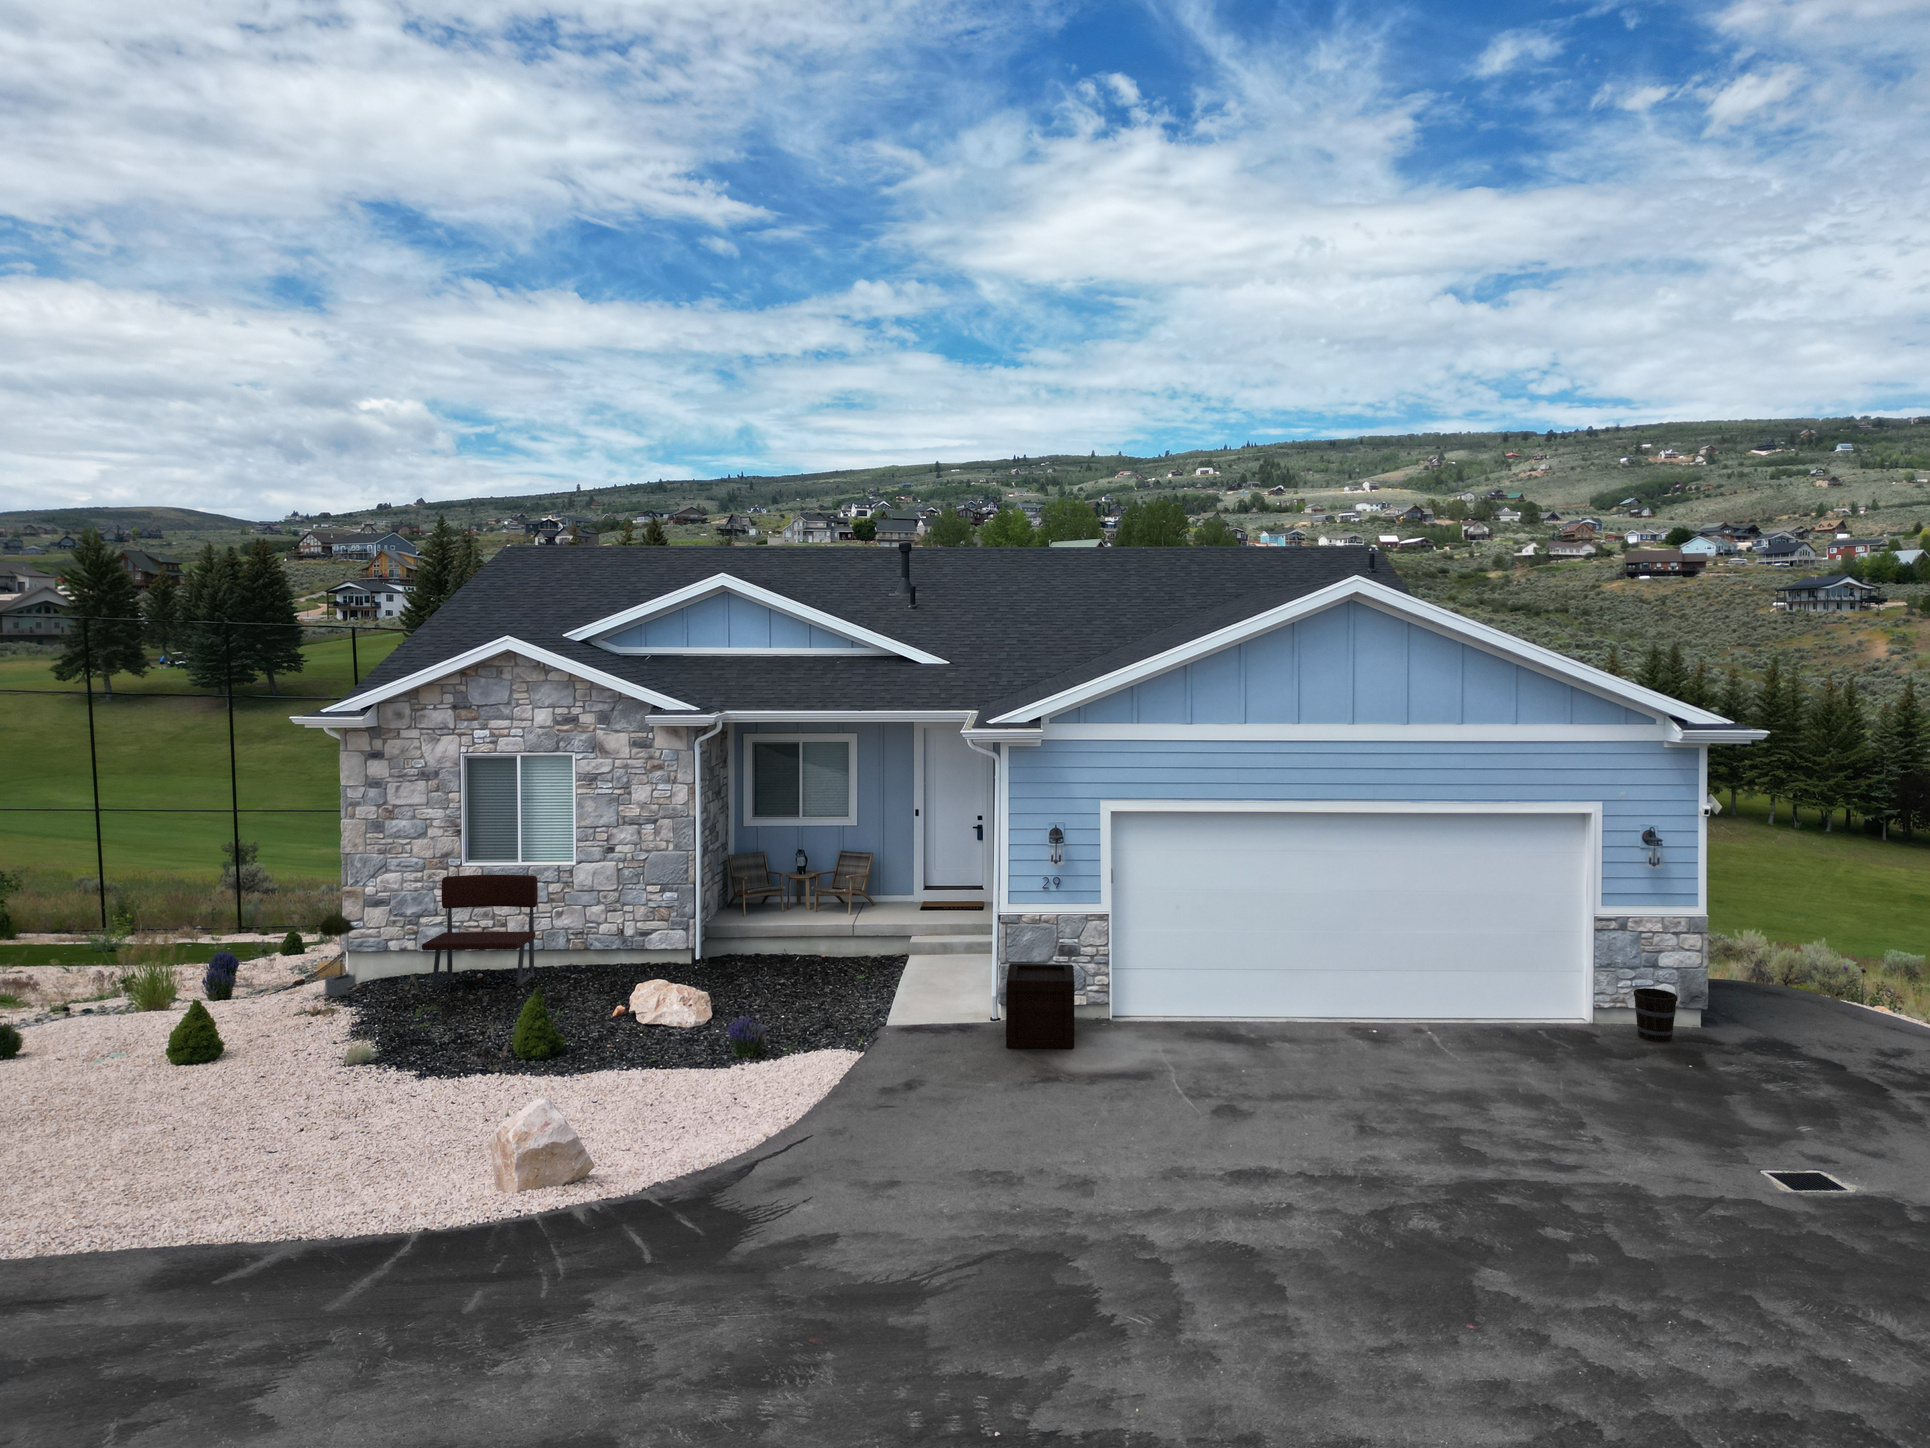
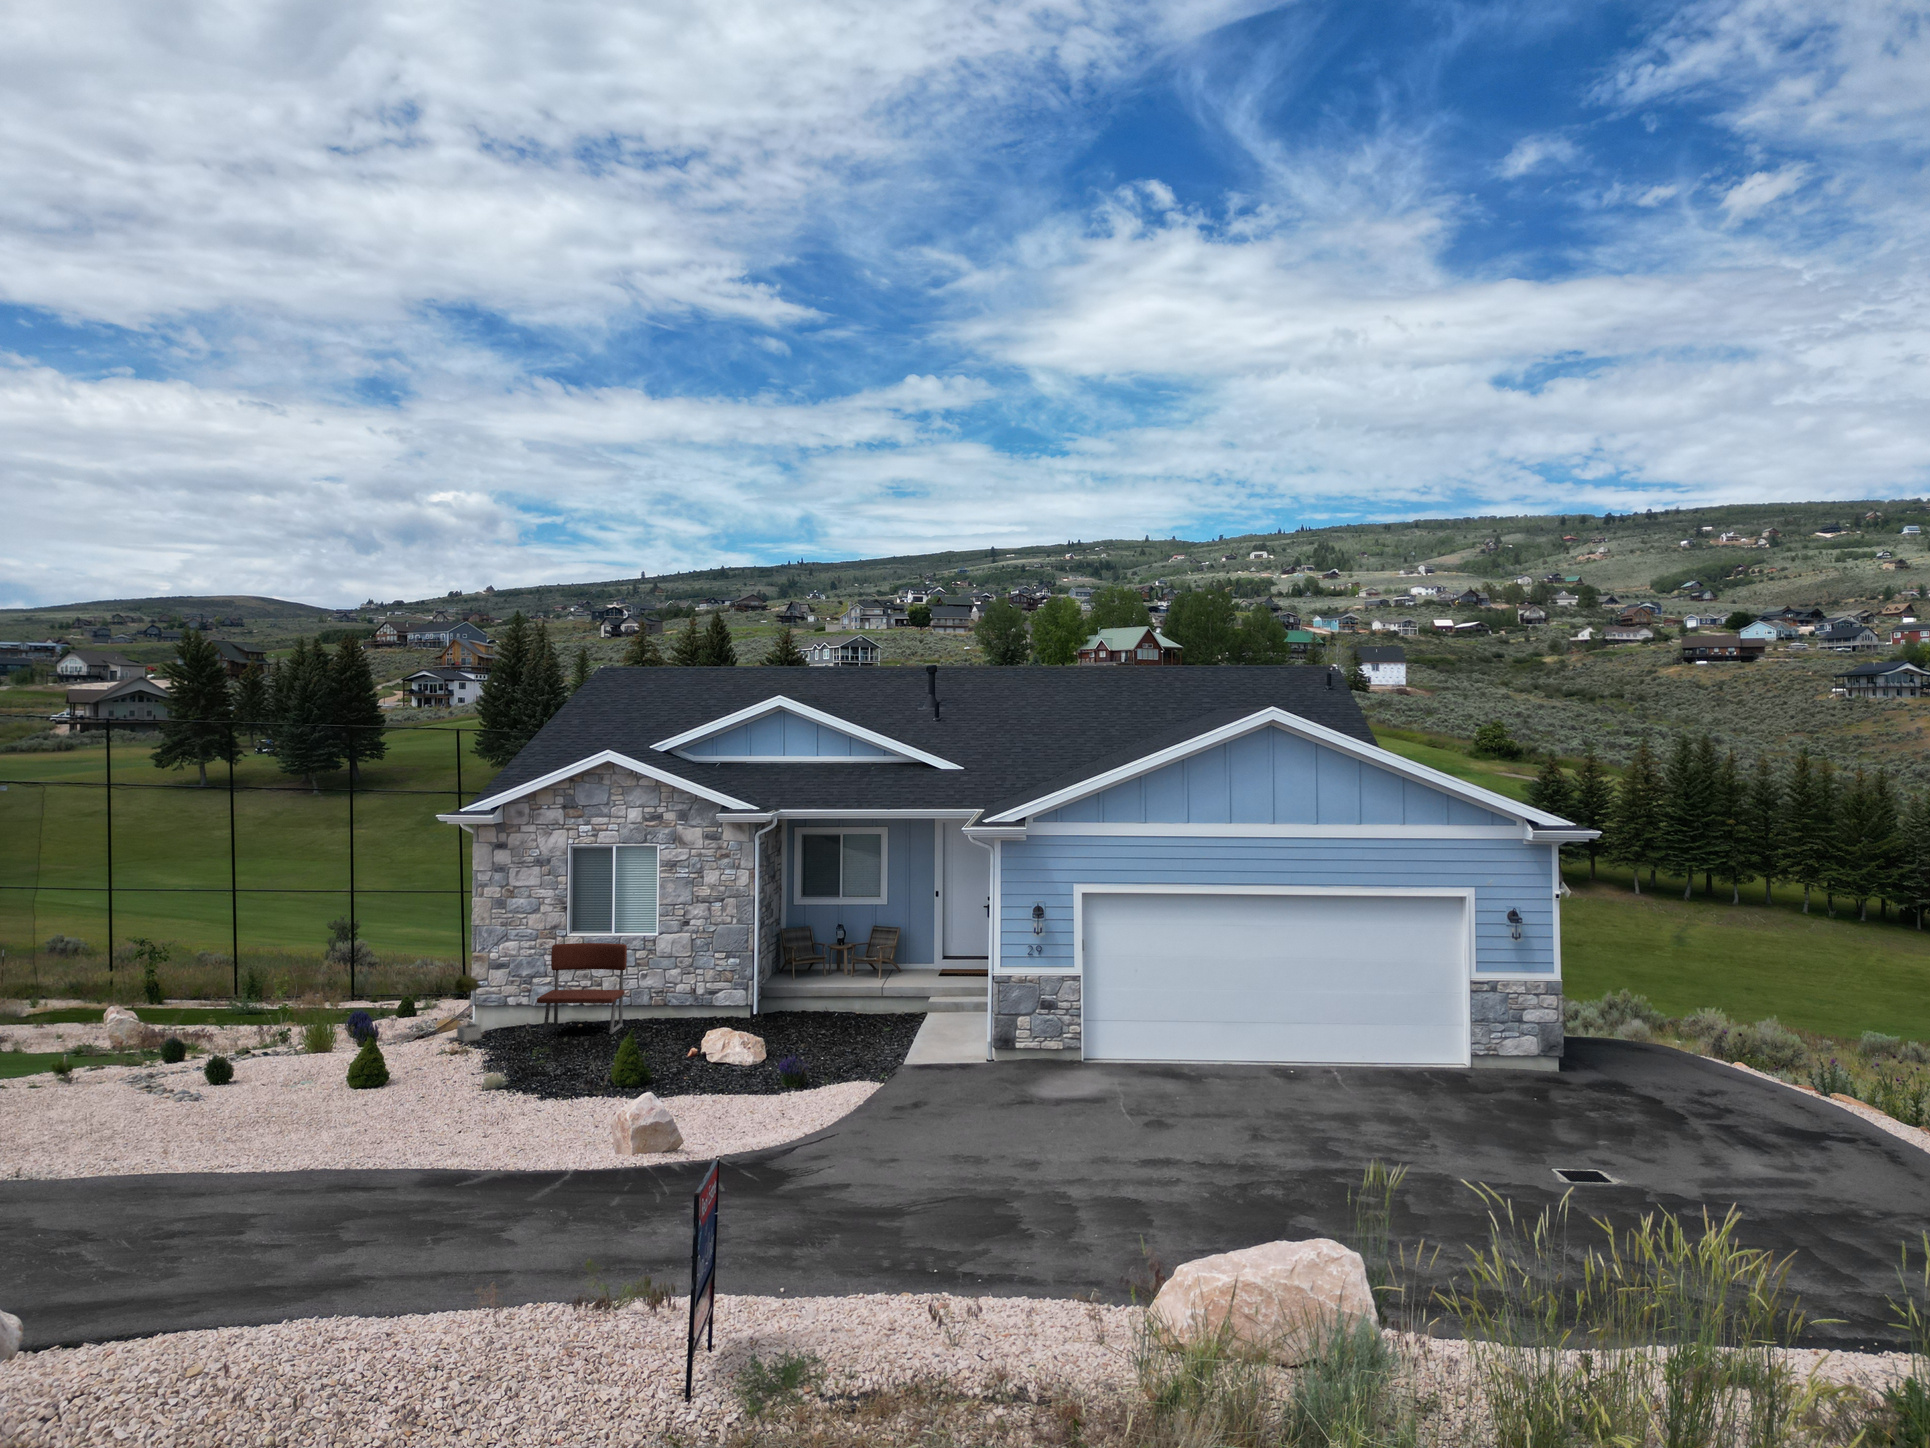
wooden crate: present [1006,964,1075,1049] -> none [995,1015,1051,1082]
bucket: present [1633,988,1678,1042] -> none [1503,1040,1536,1083]

